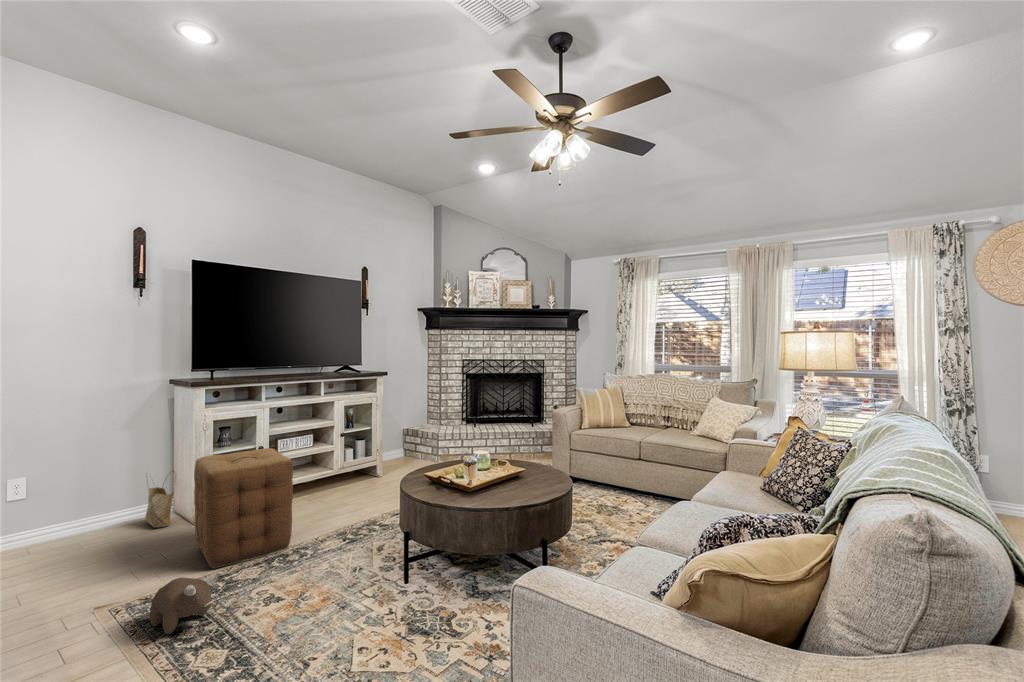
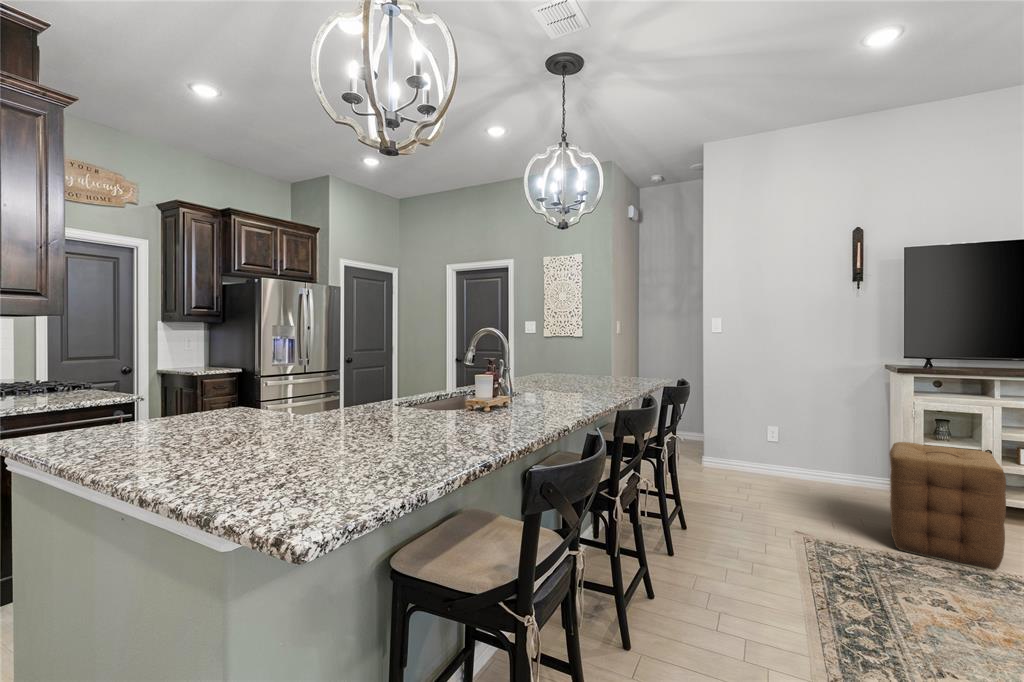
woven basket: present [145,471,174,527] -> none [862,447,889,500]
plush toy: present [150,577,217,634] -> none [823,534,877,579]

